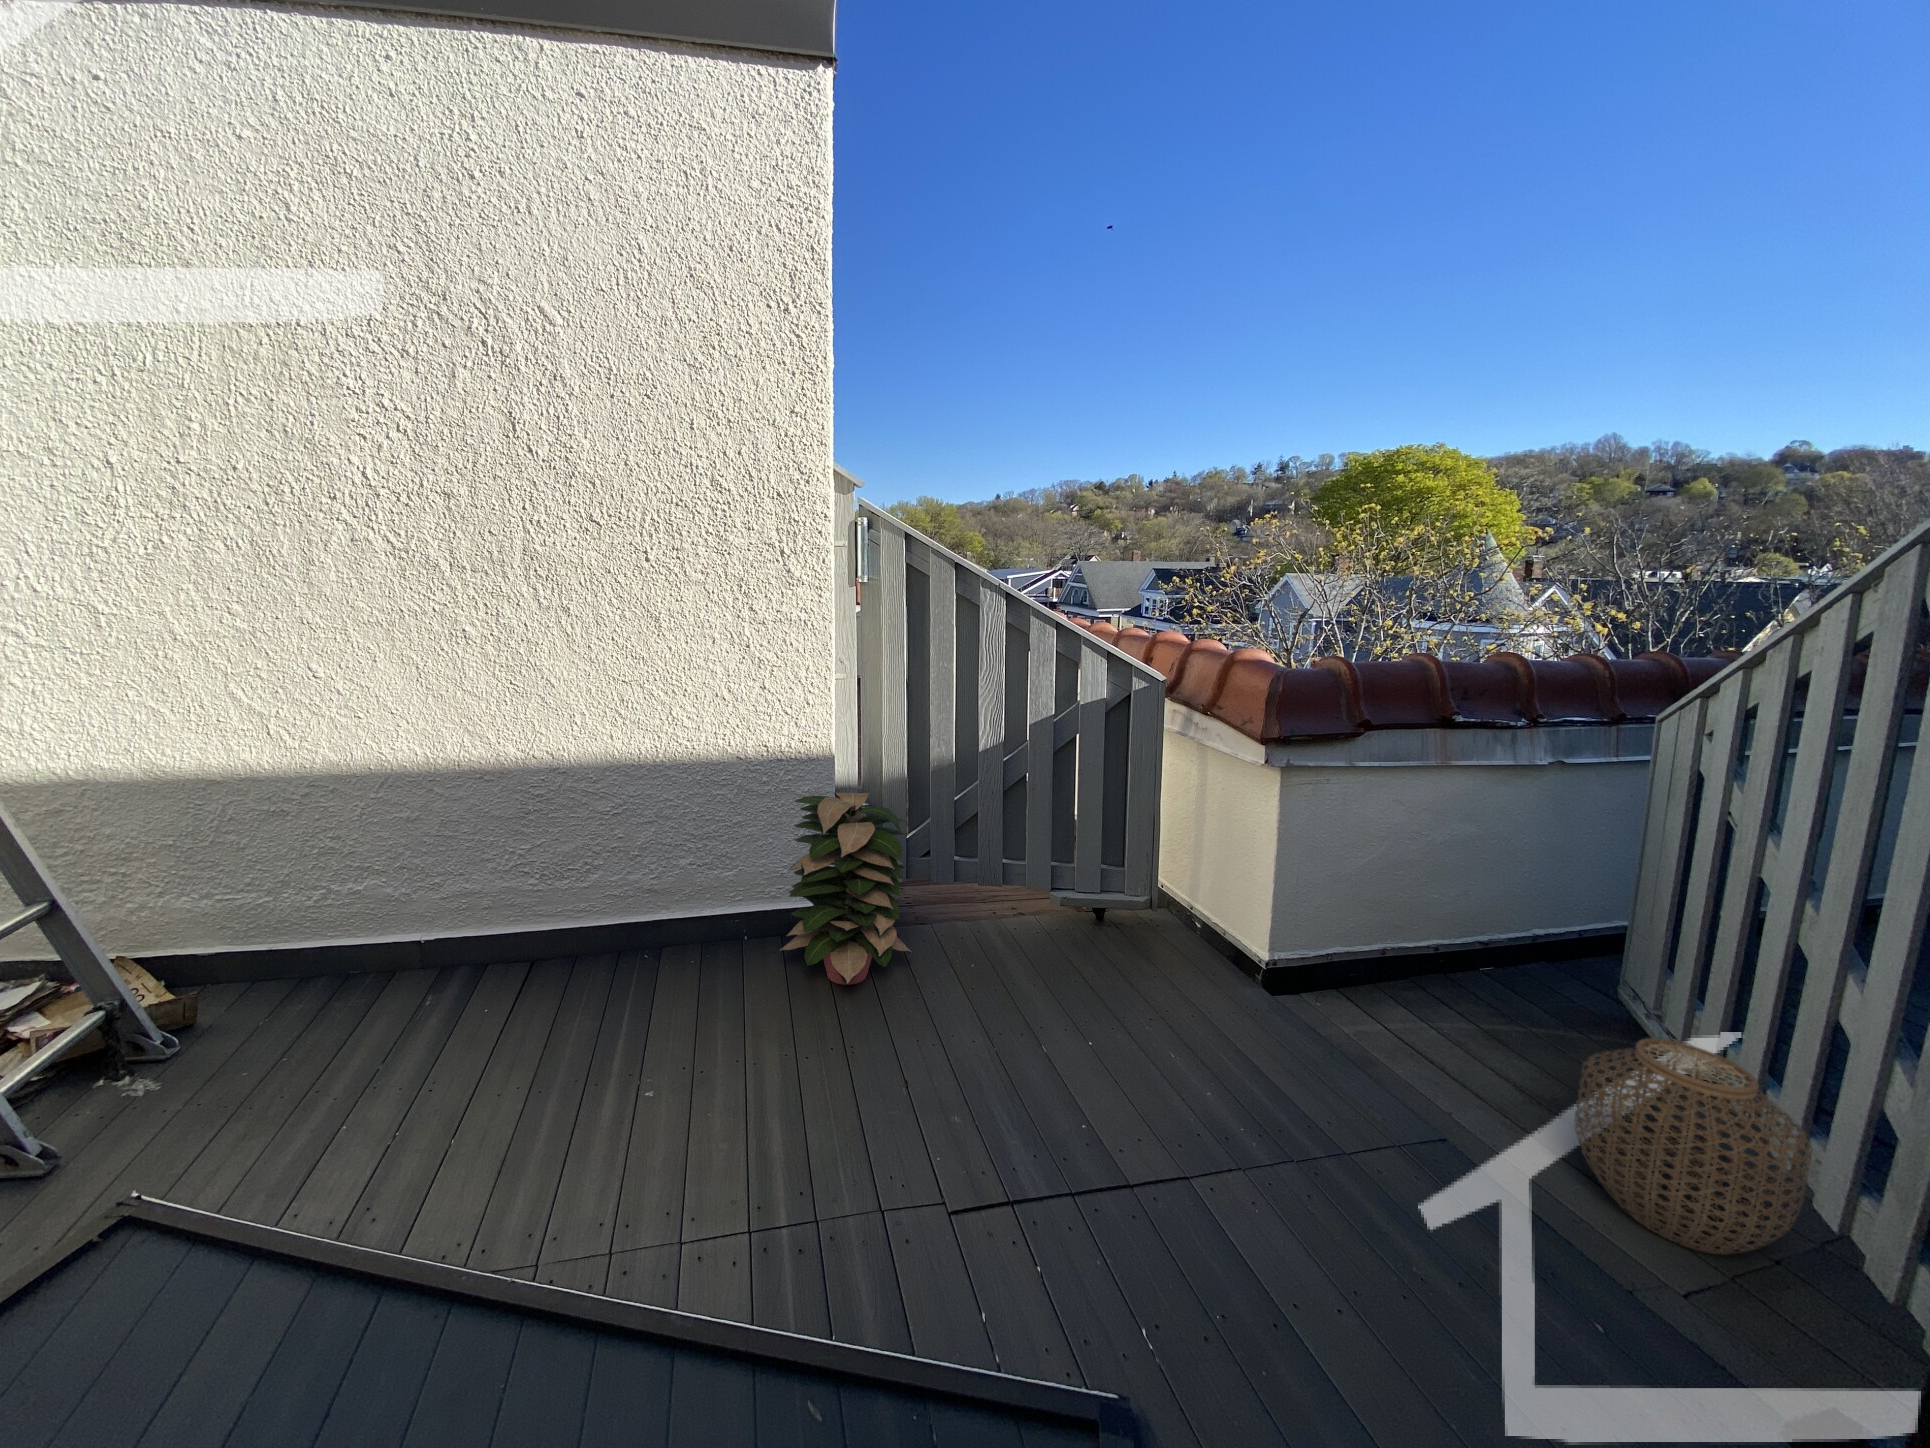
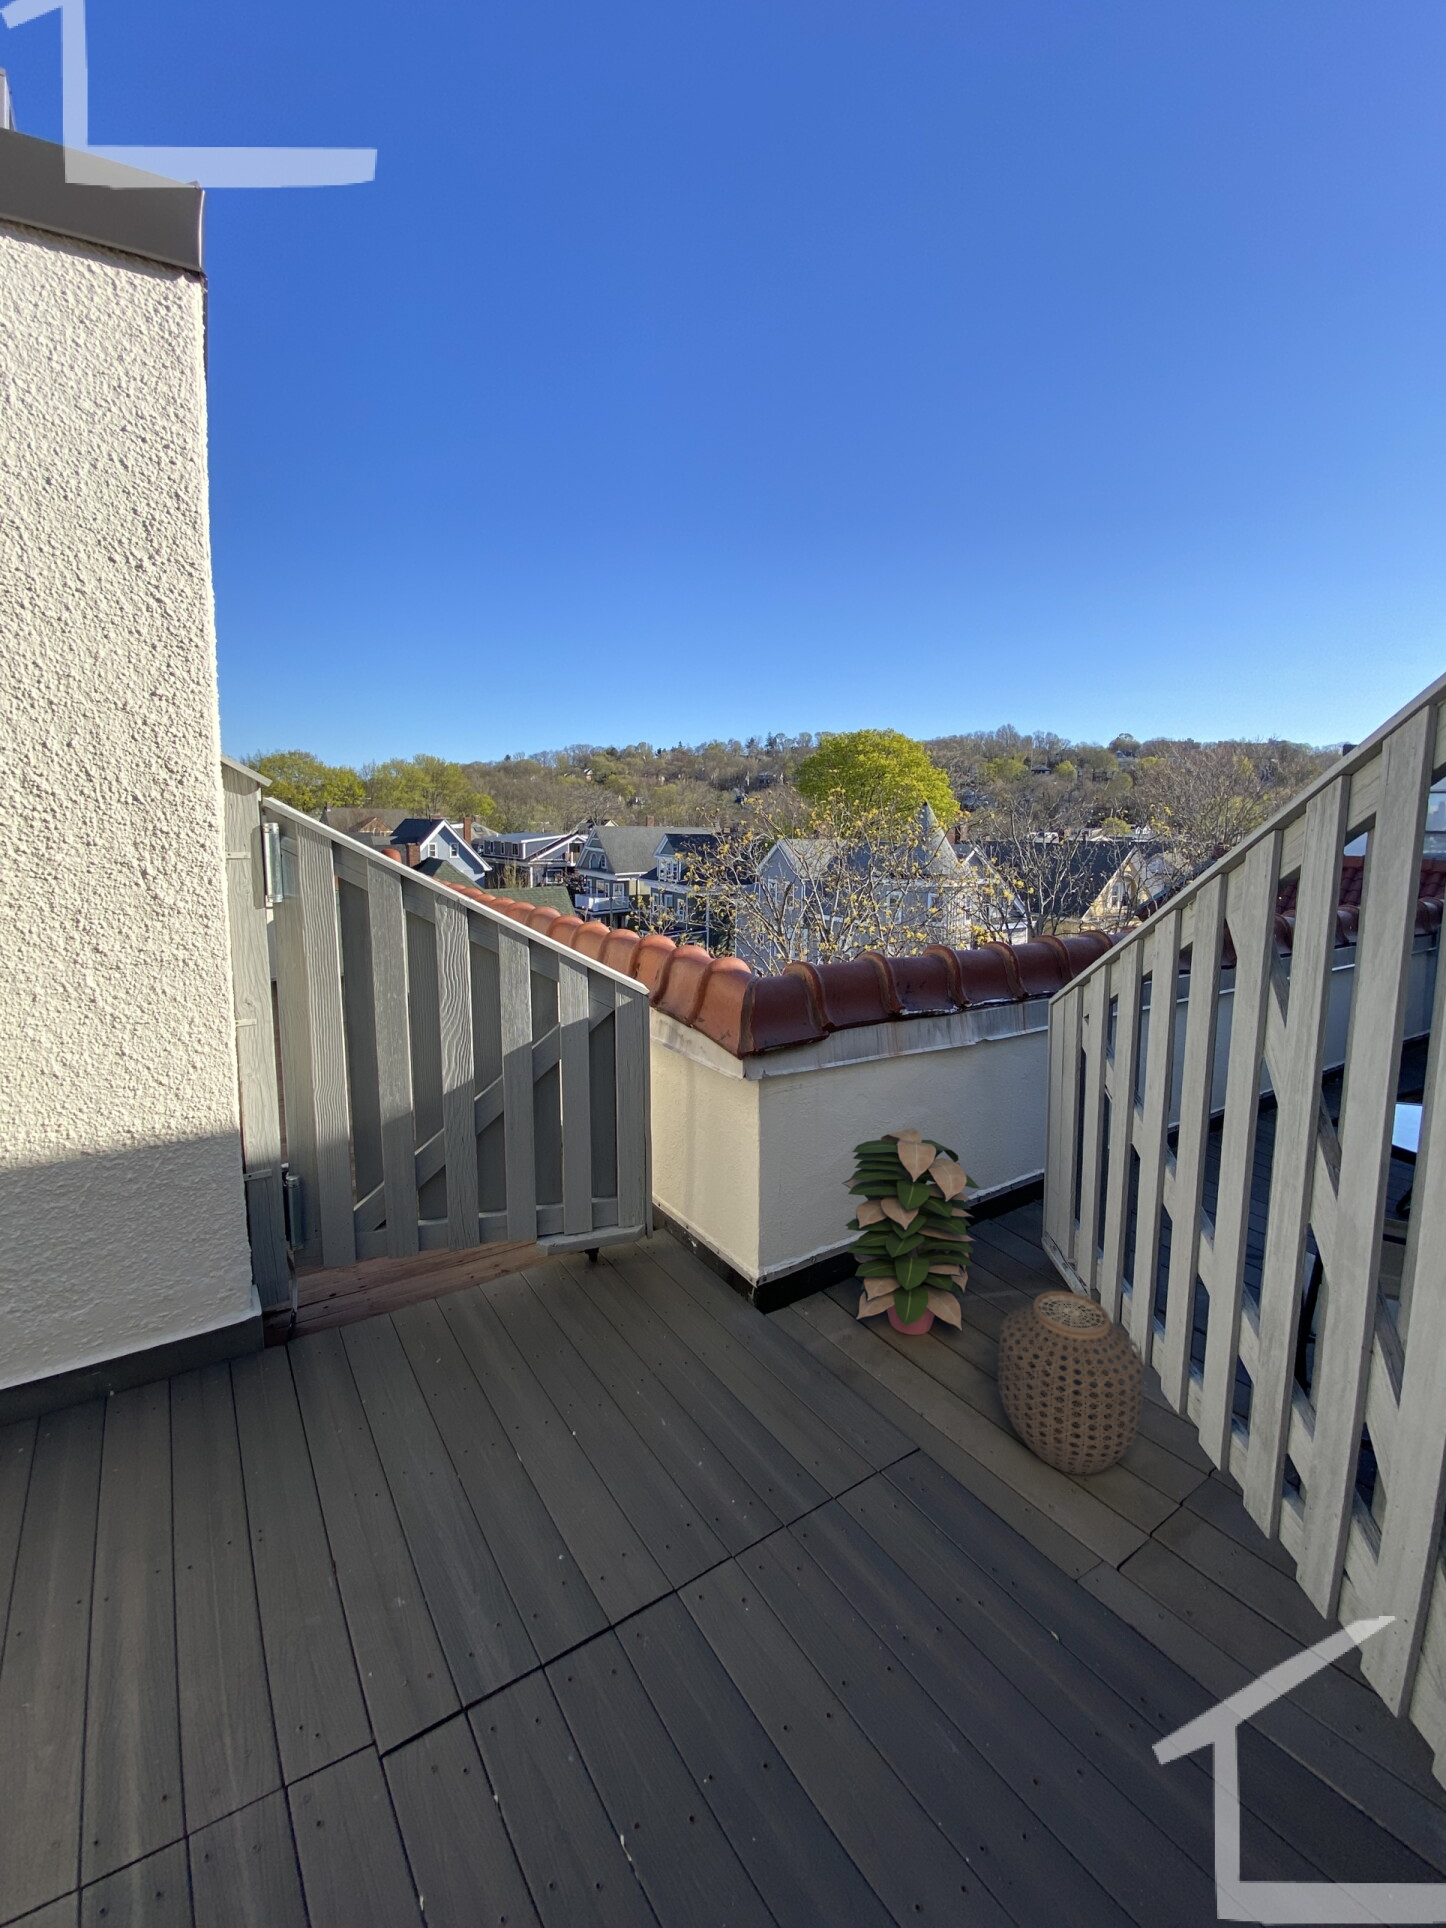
decorative plant: present [779,793,913,985] -> present [842,1128,980,1335]

